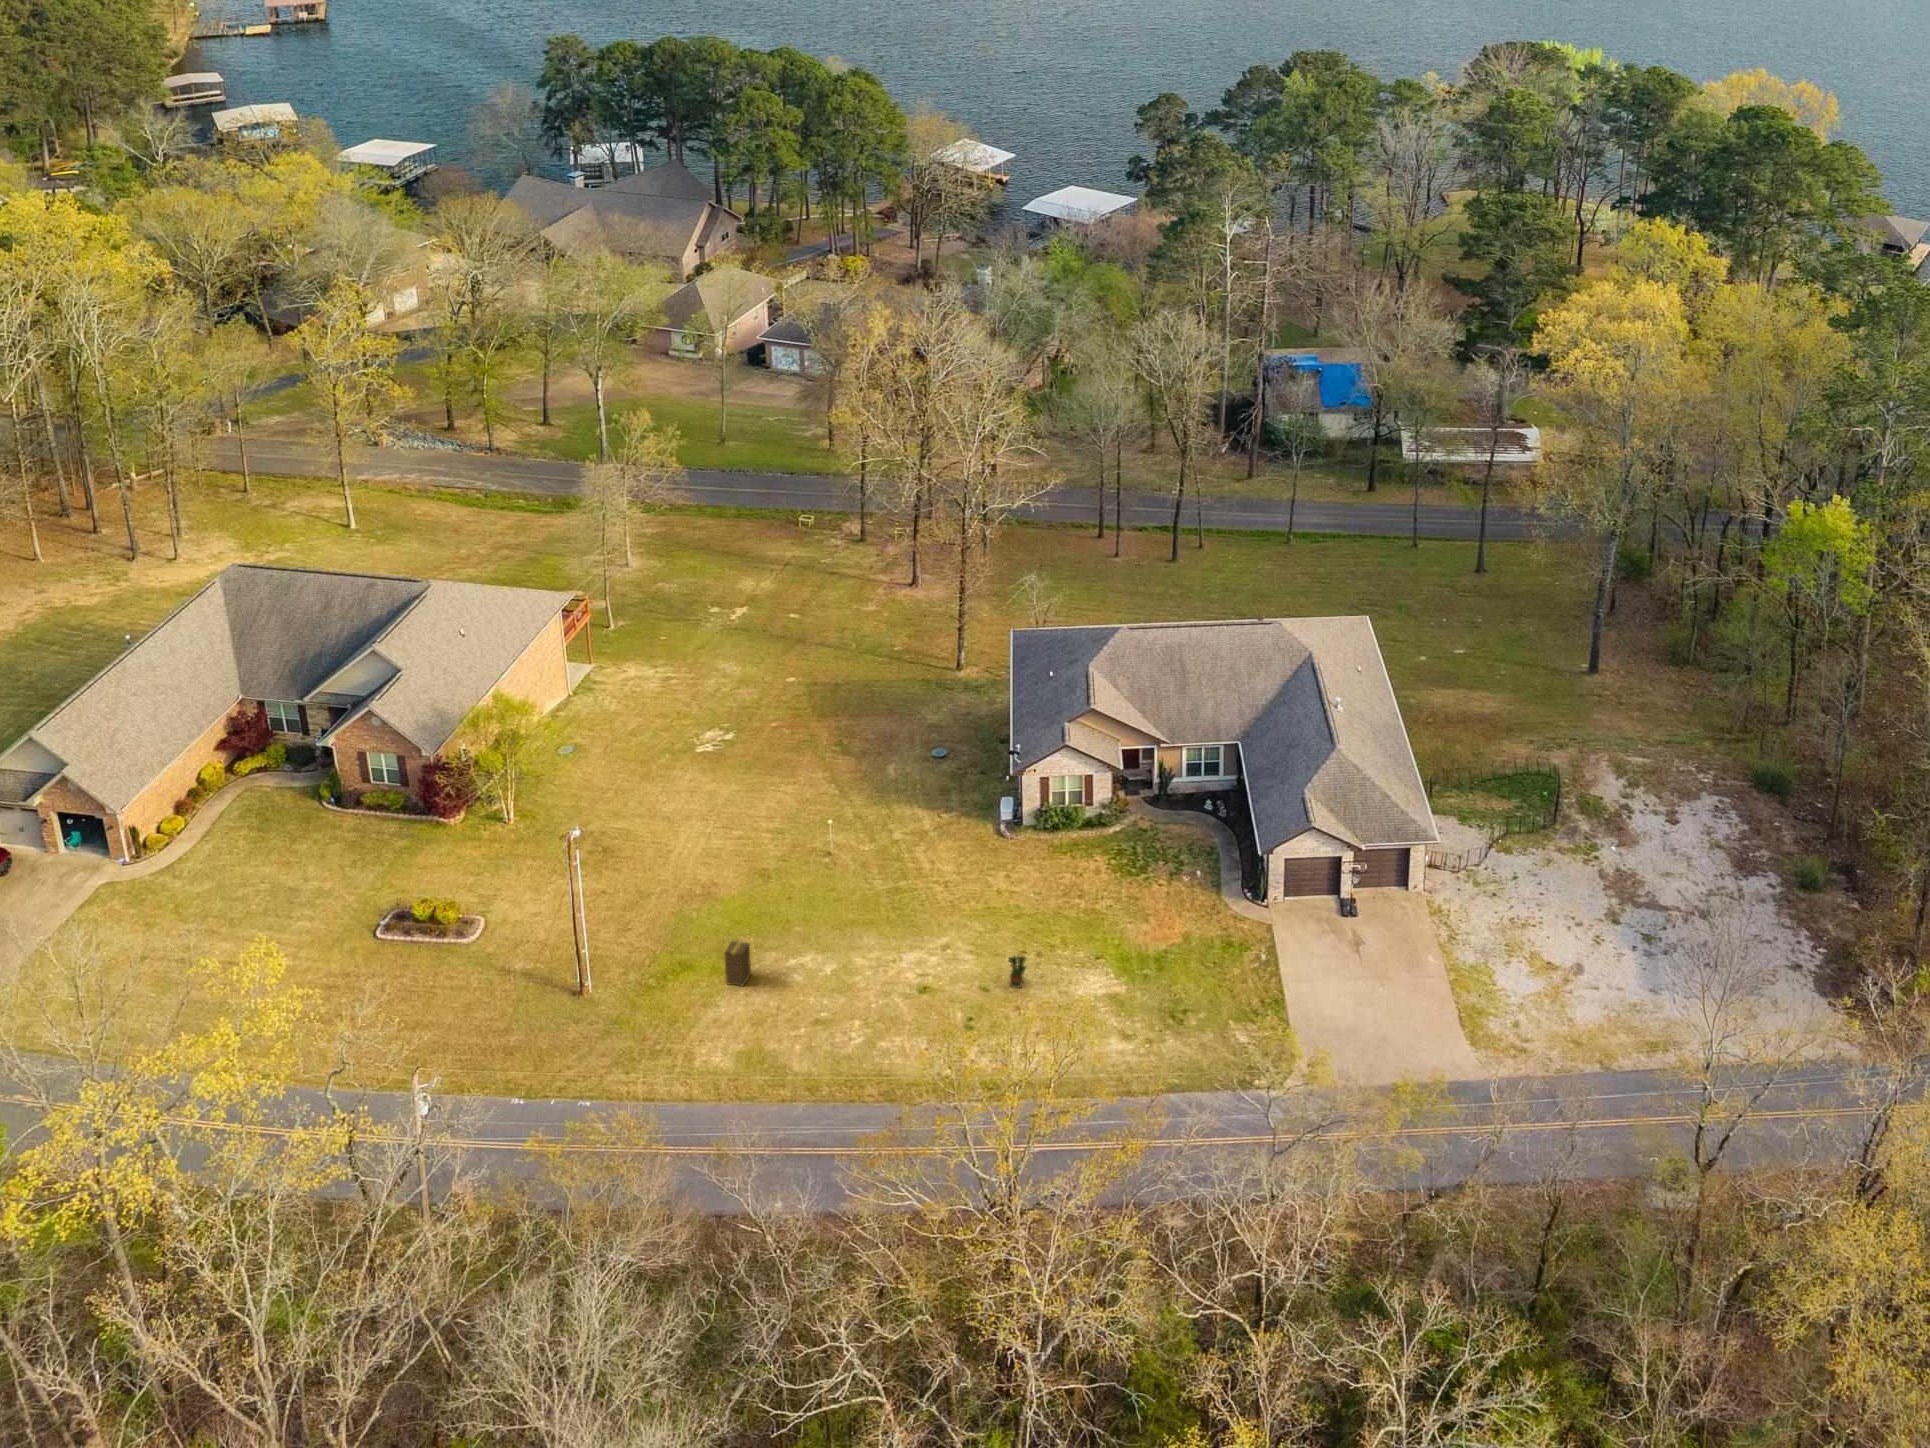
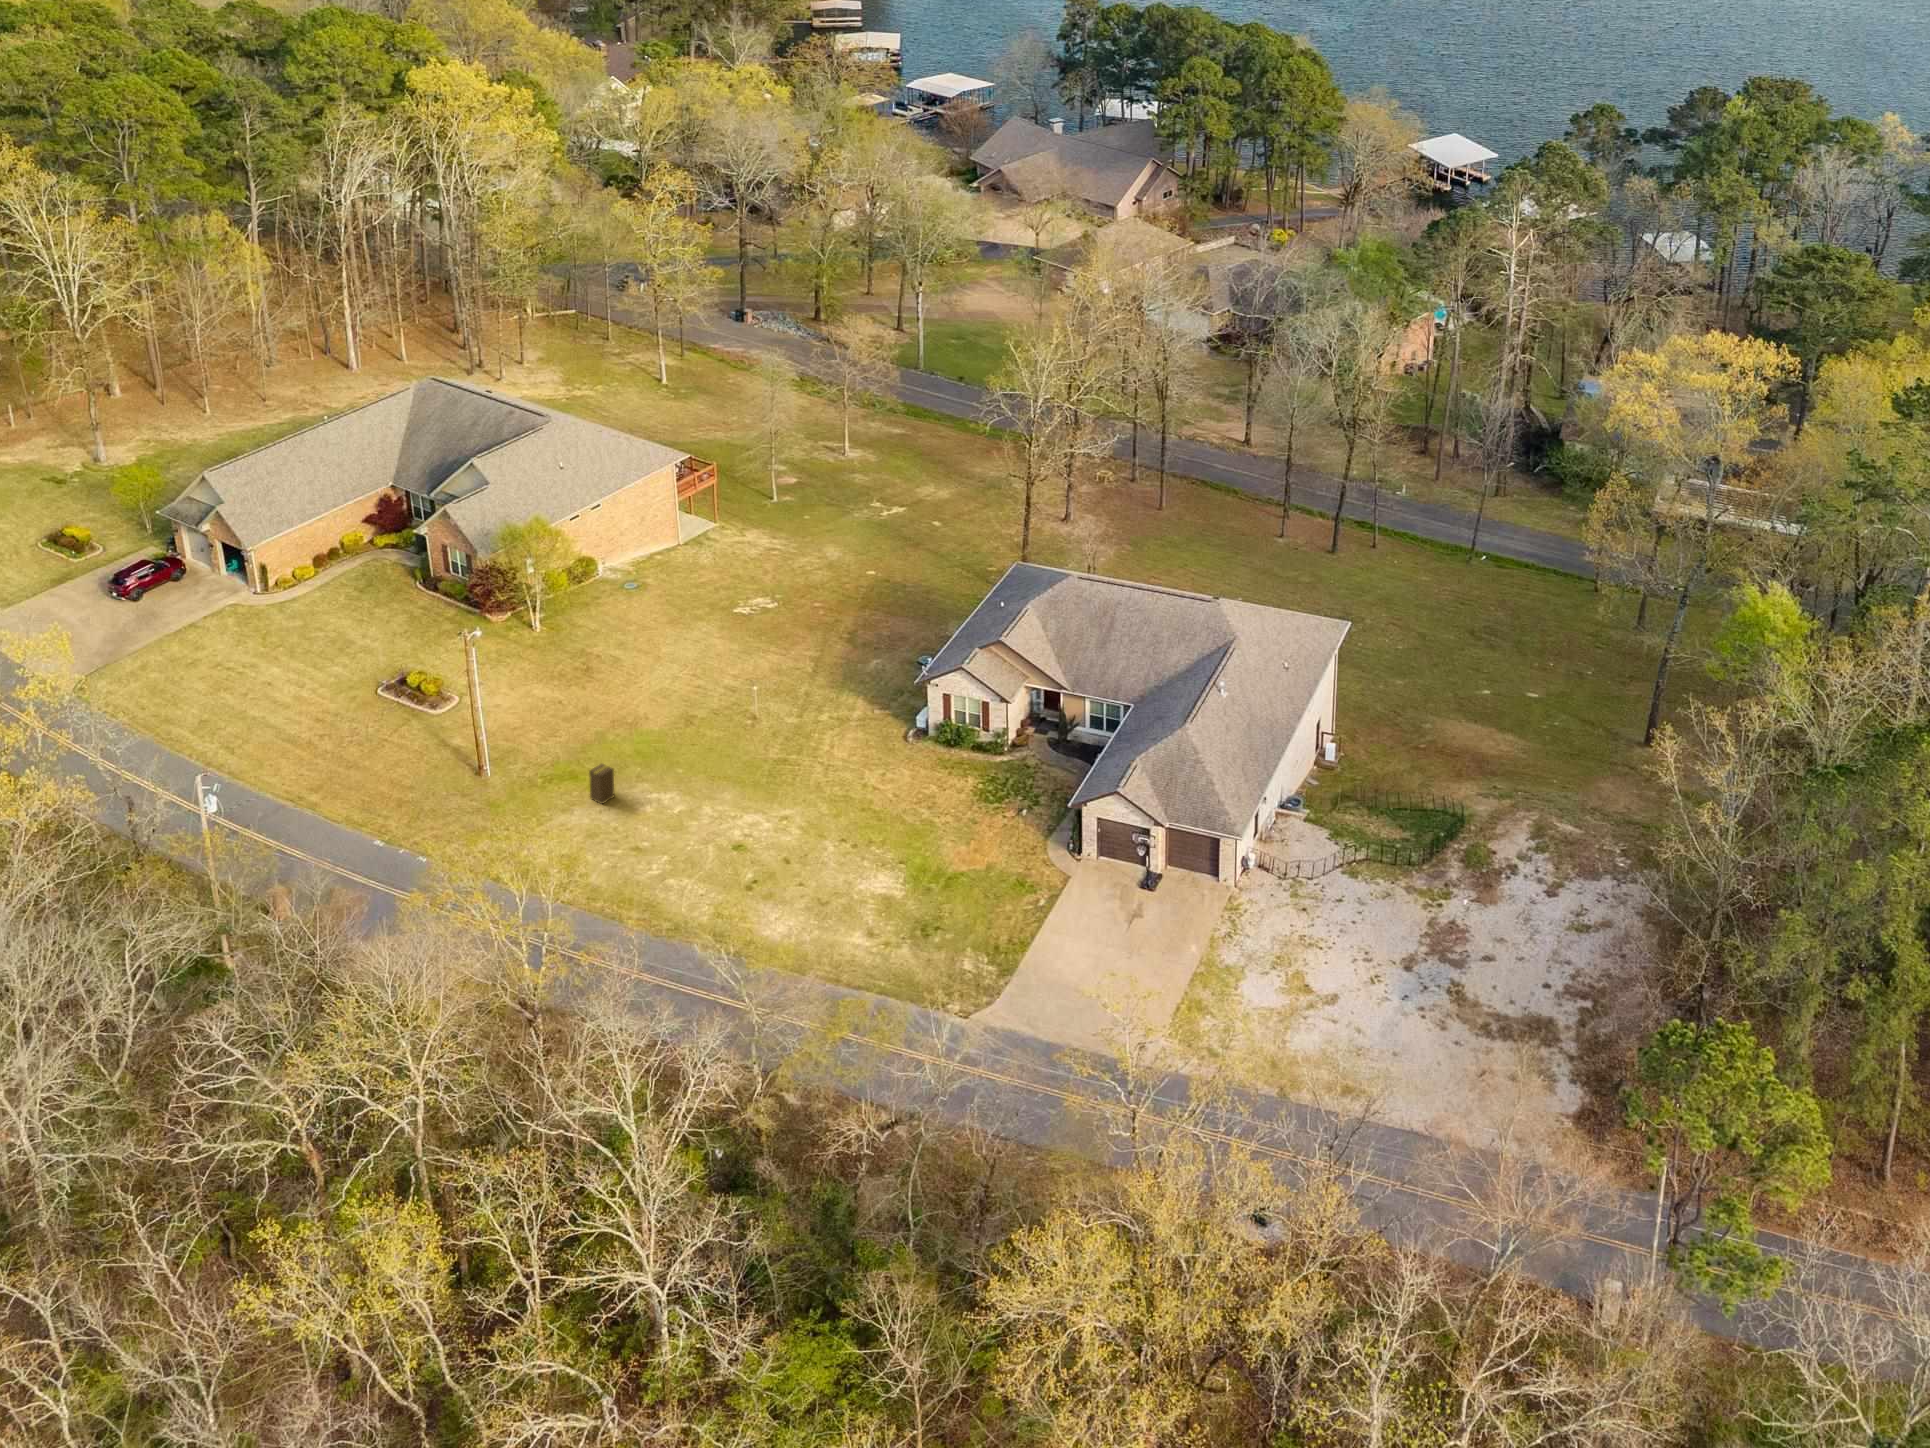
potted tree: present [1008,956,1026,988] -> none [806,838,825,869]

